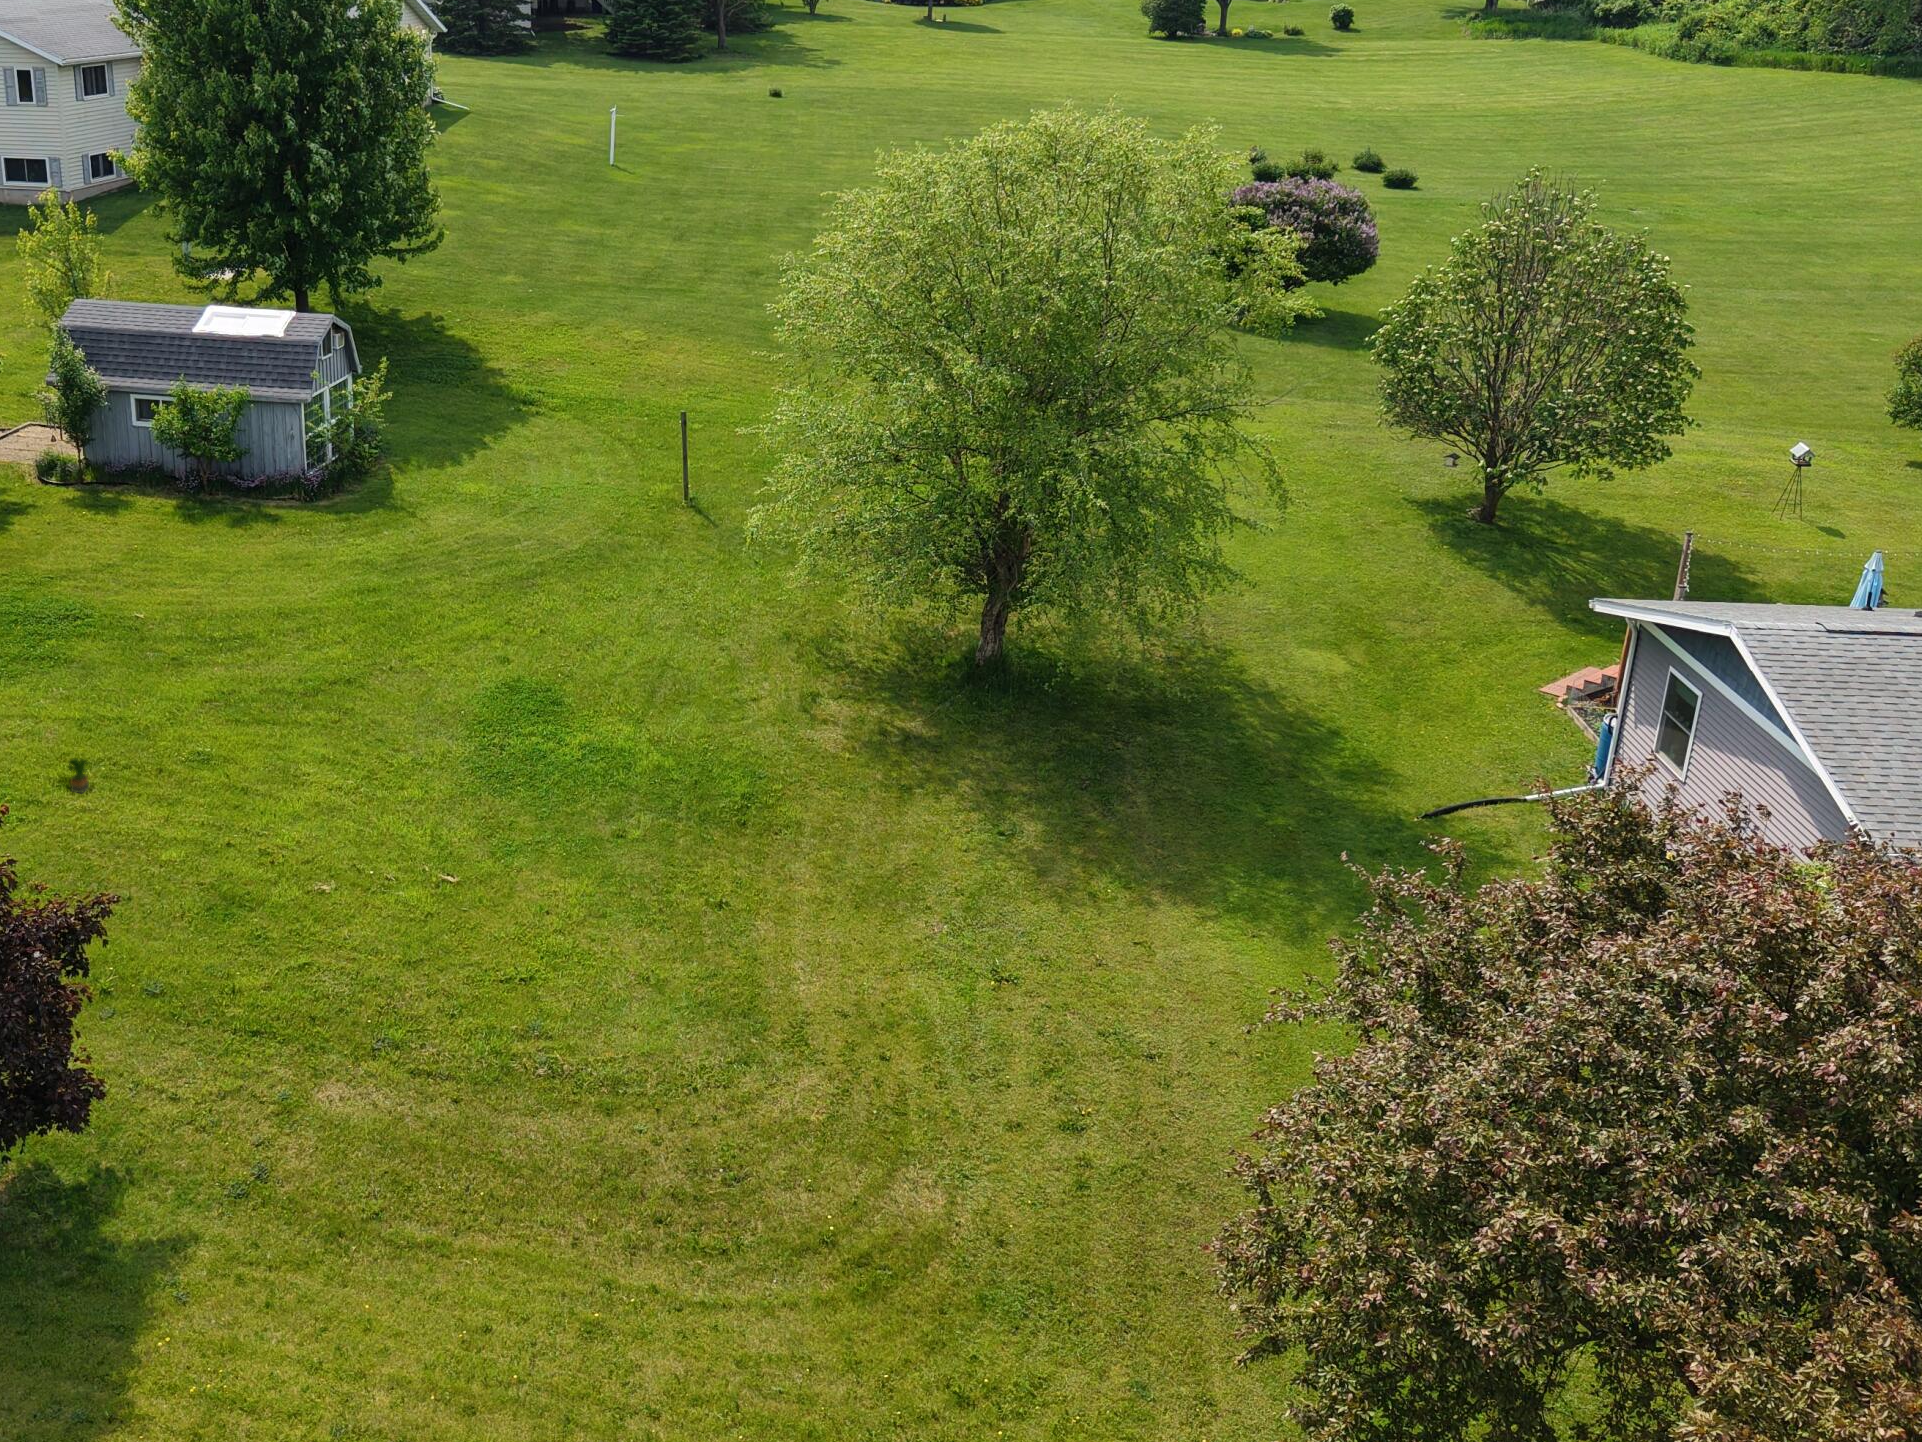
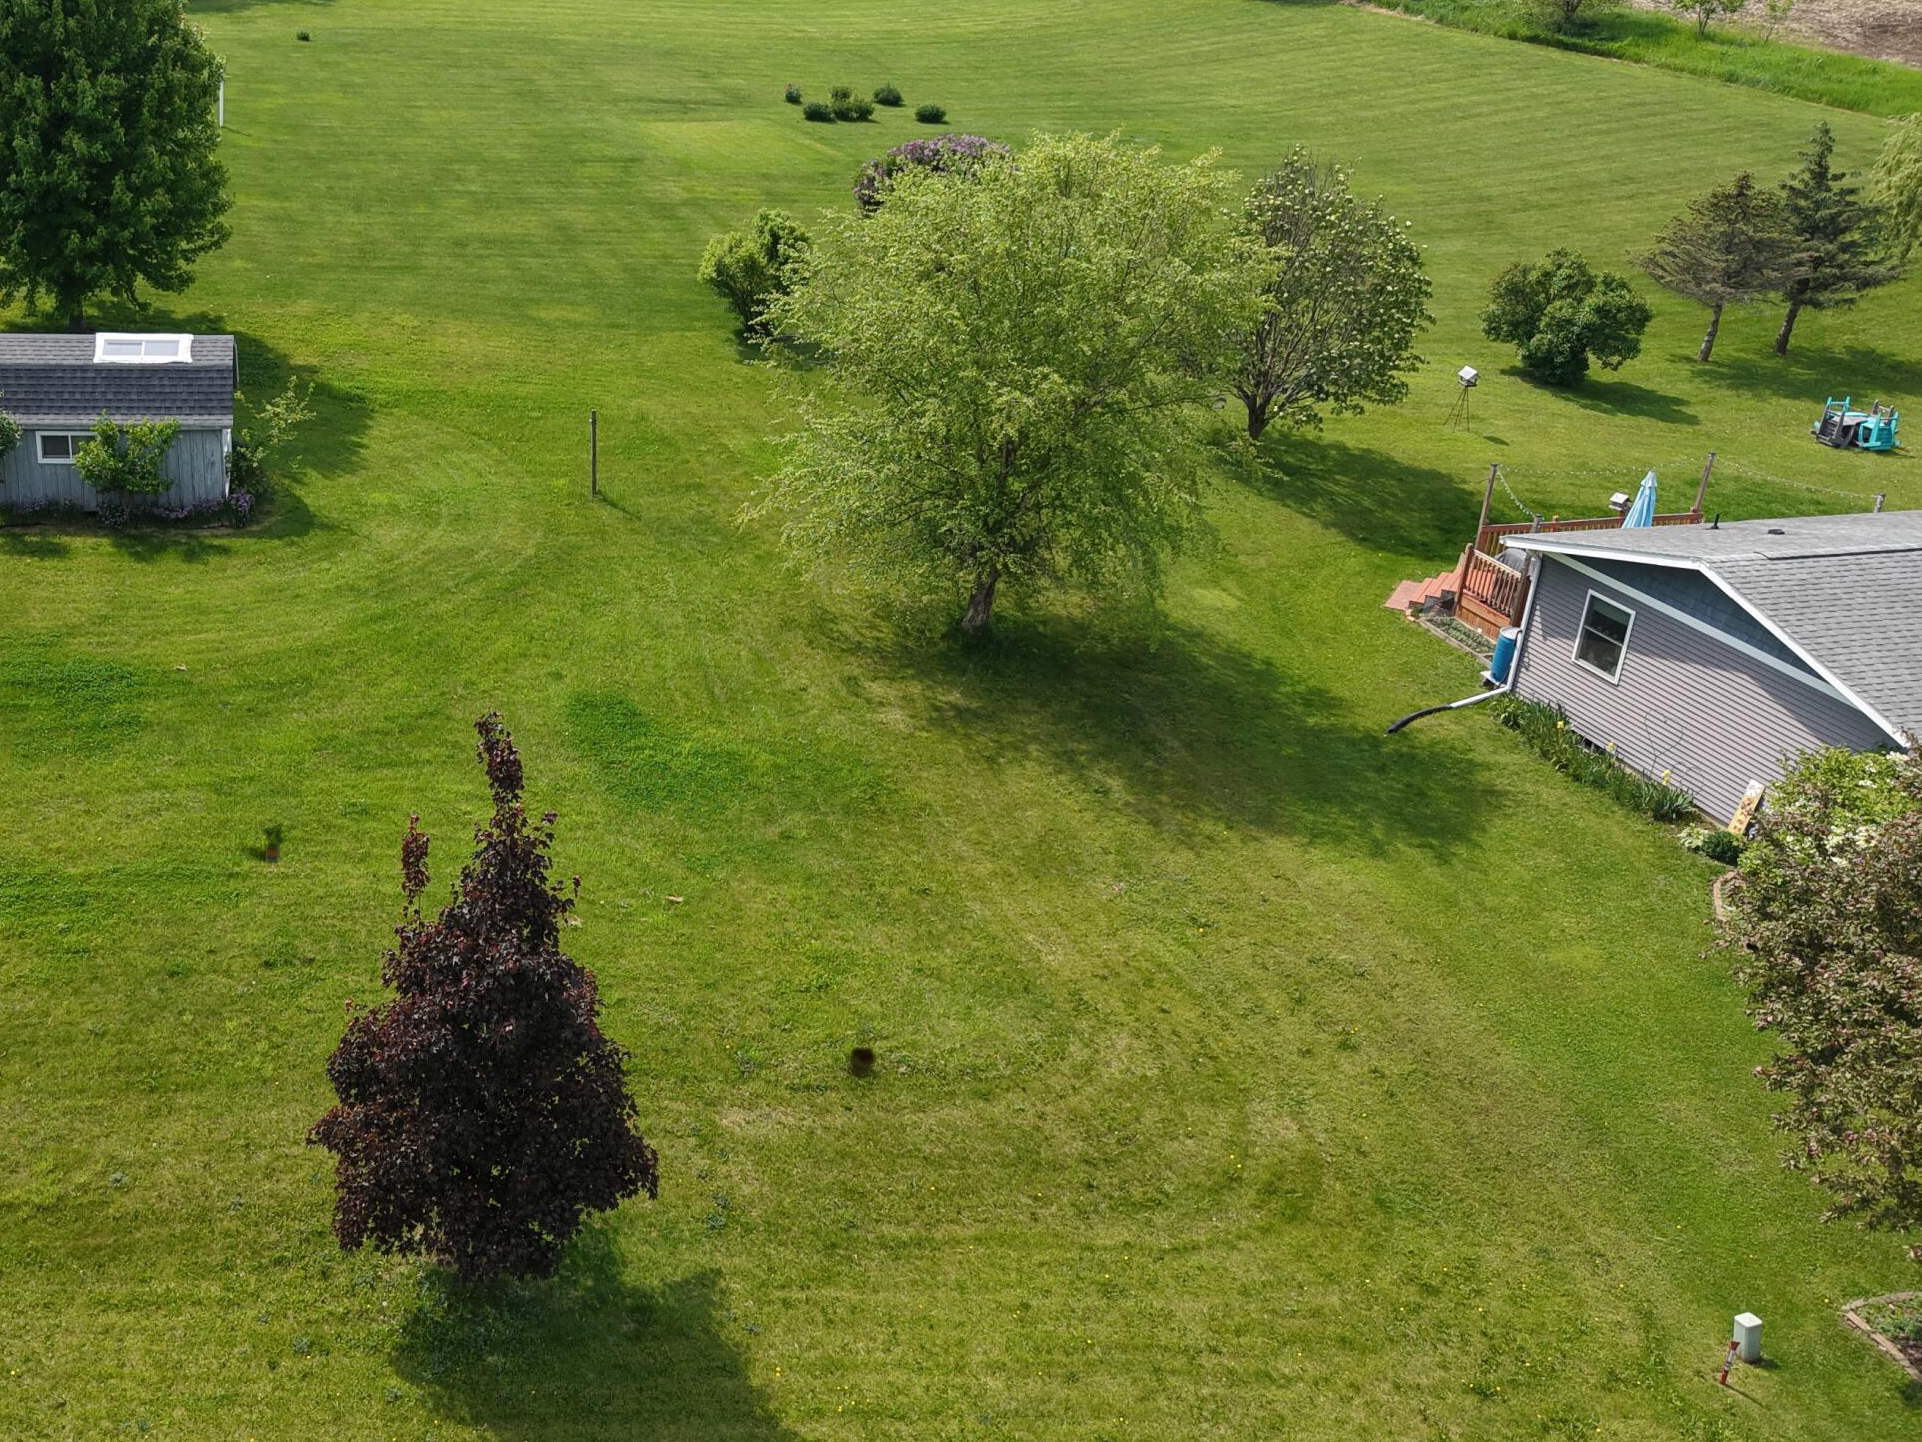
bucket: none [486,1040,515,1072] -> present [850,1047,876,1076]

